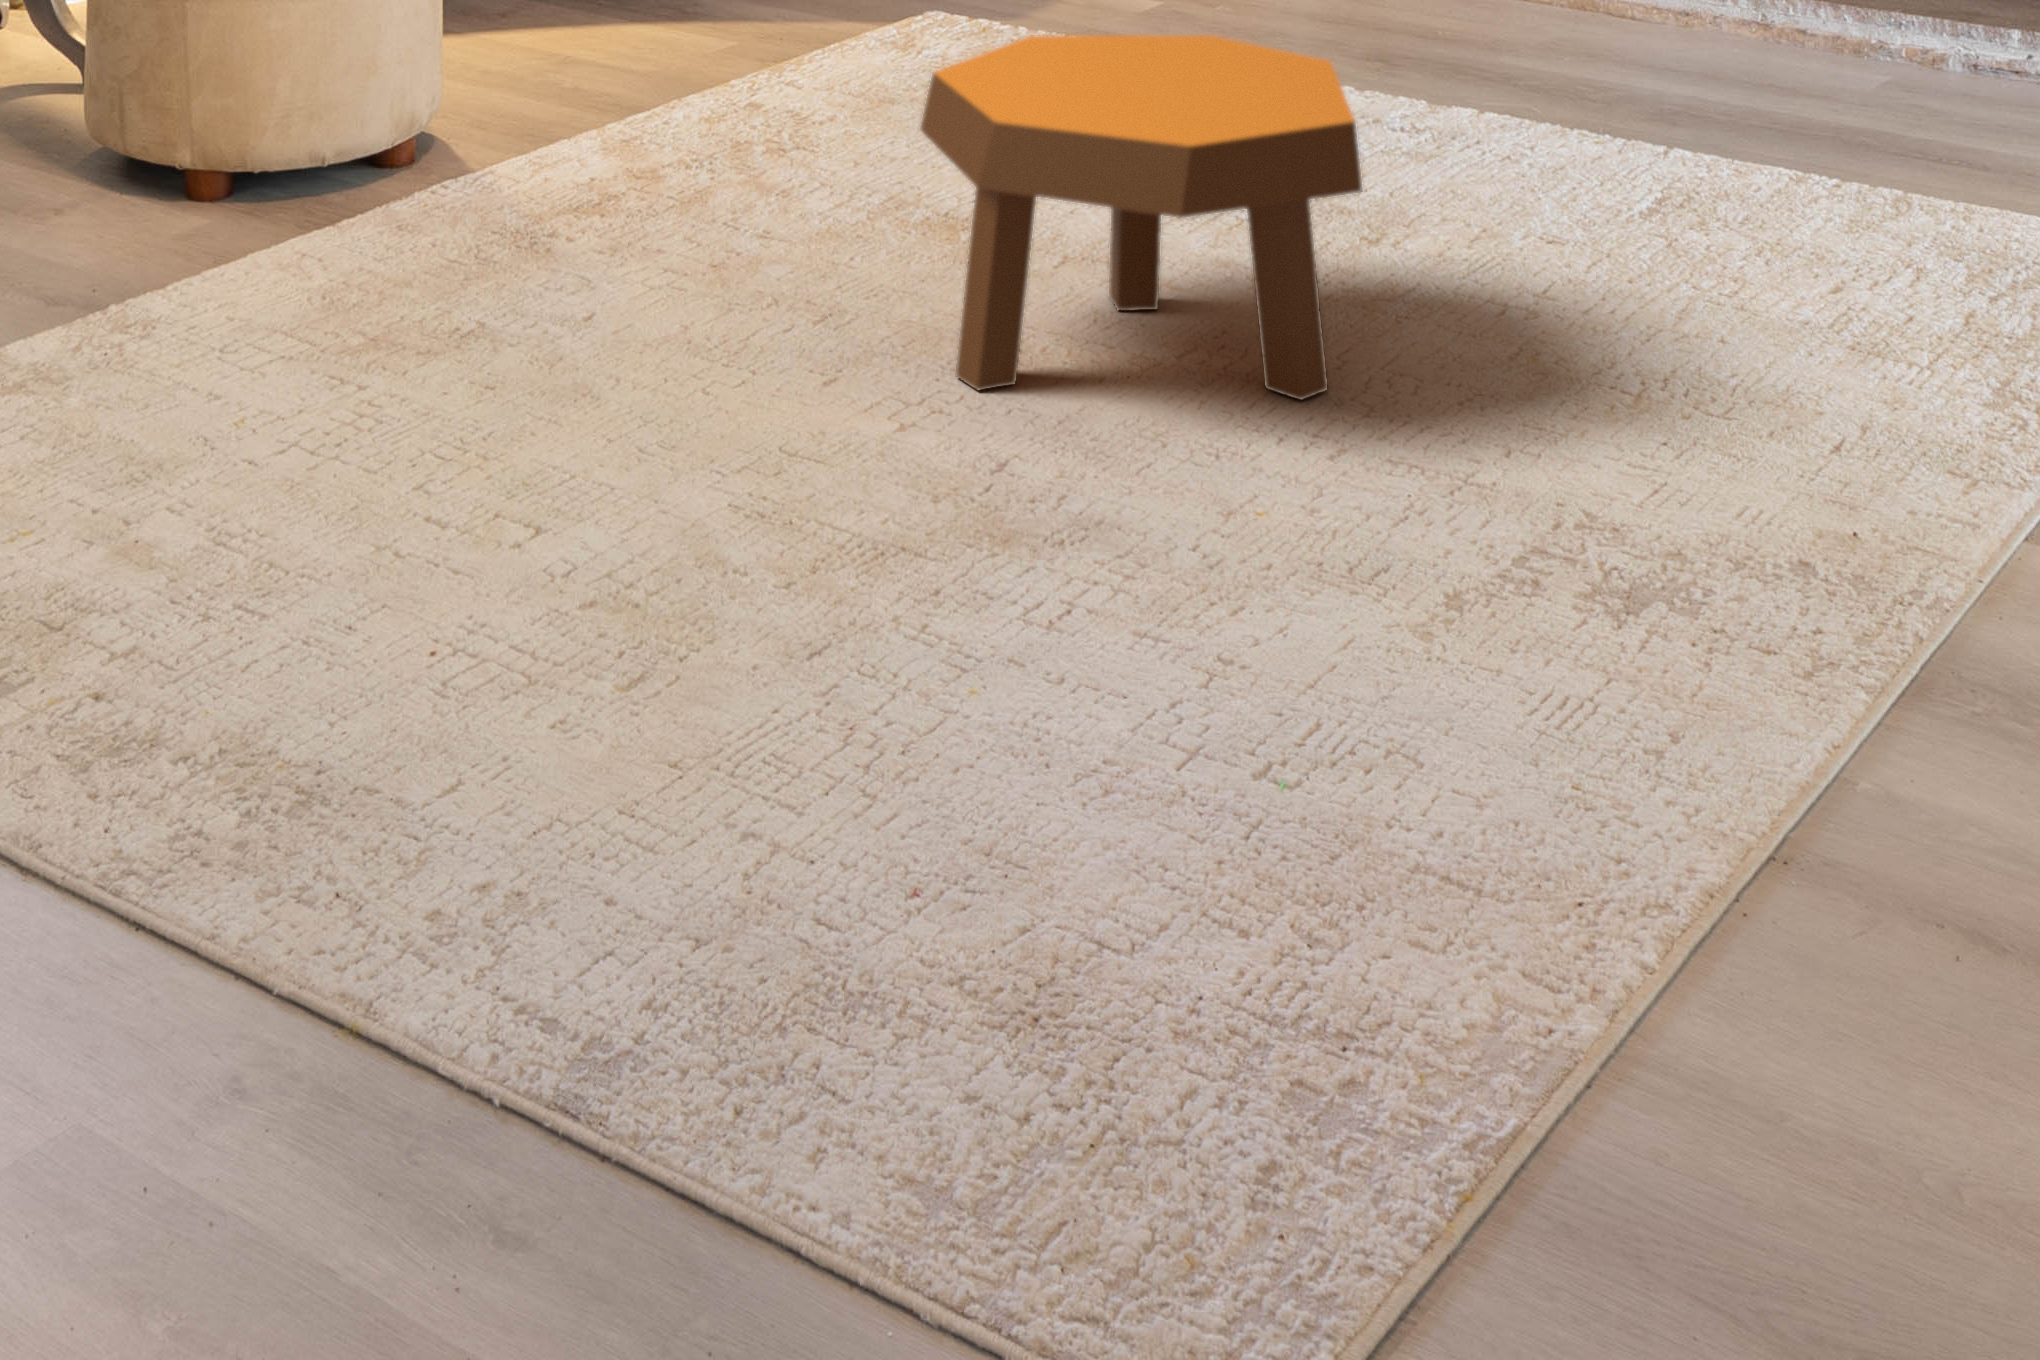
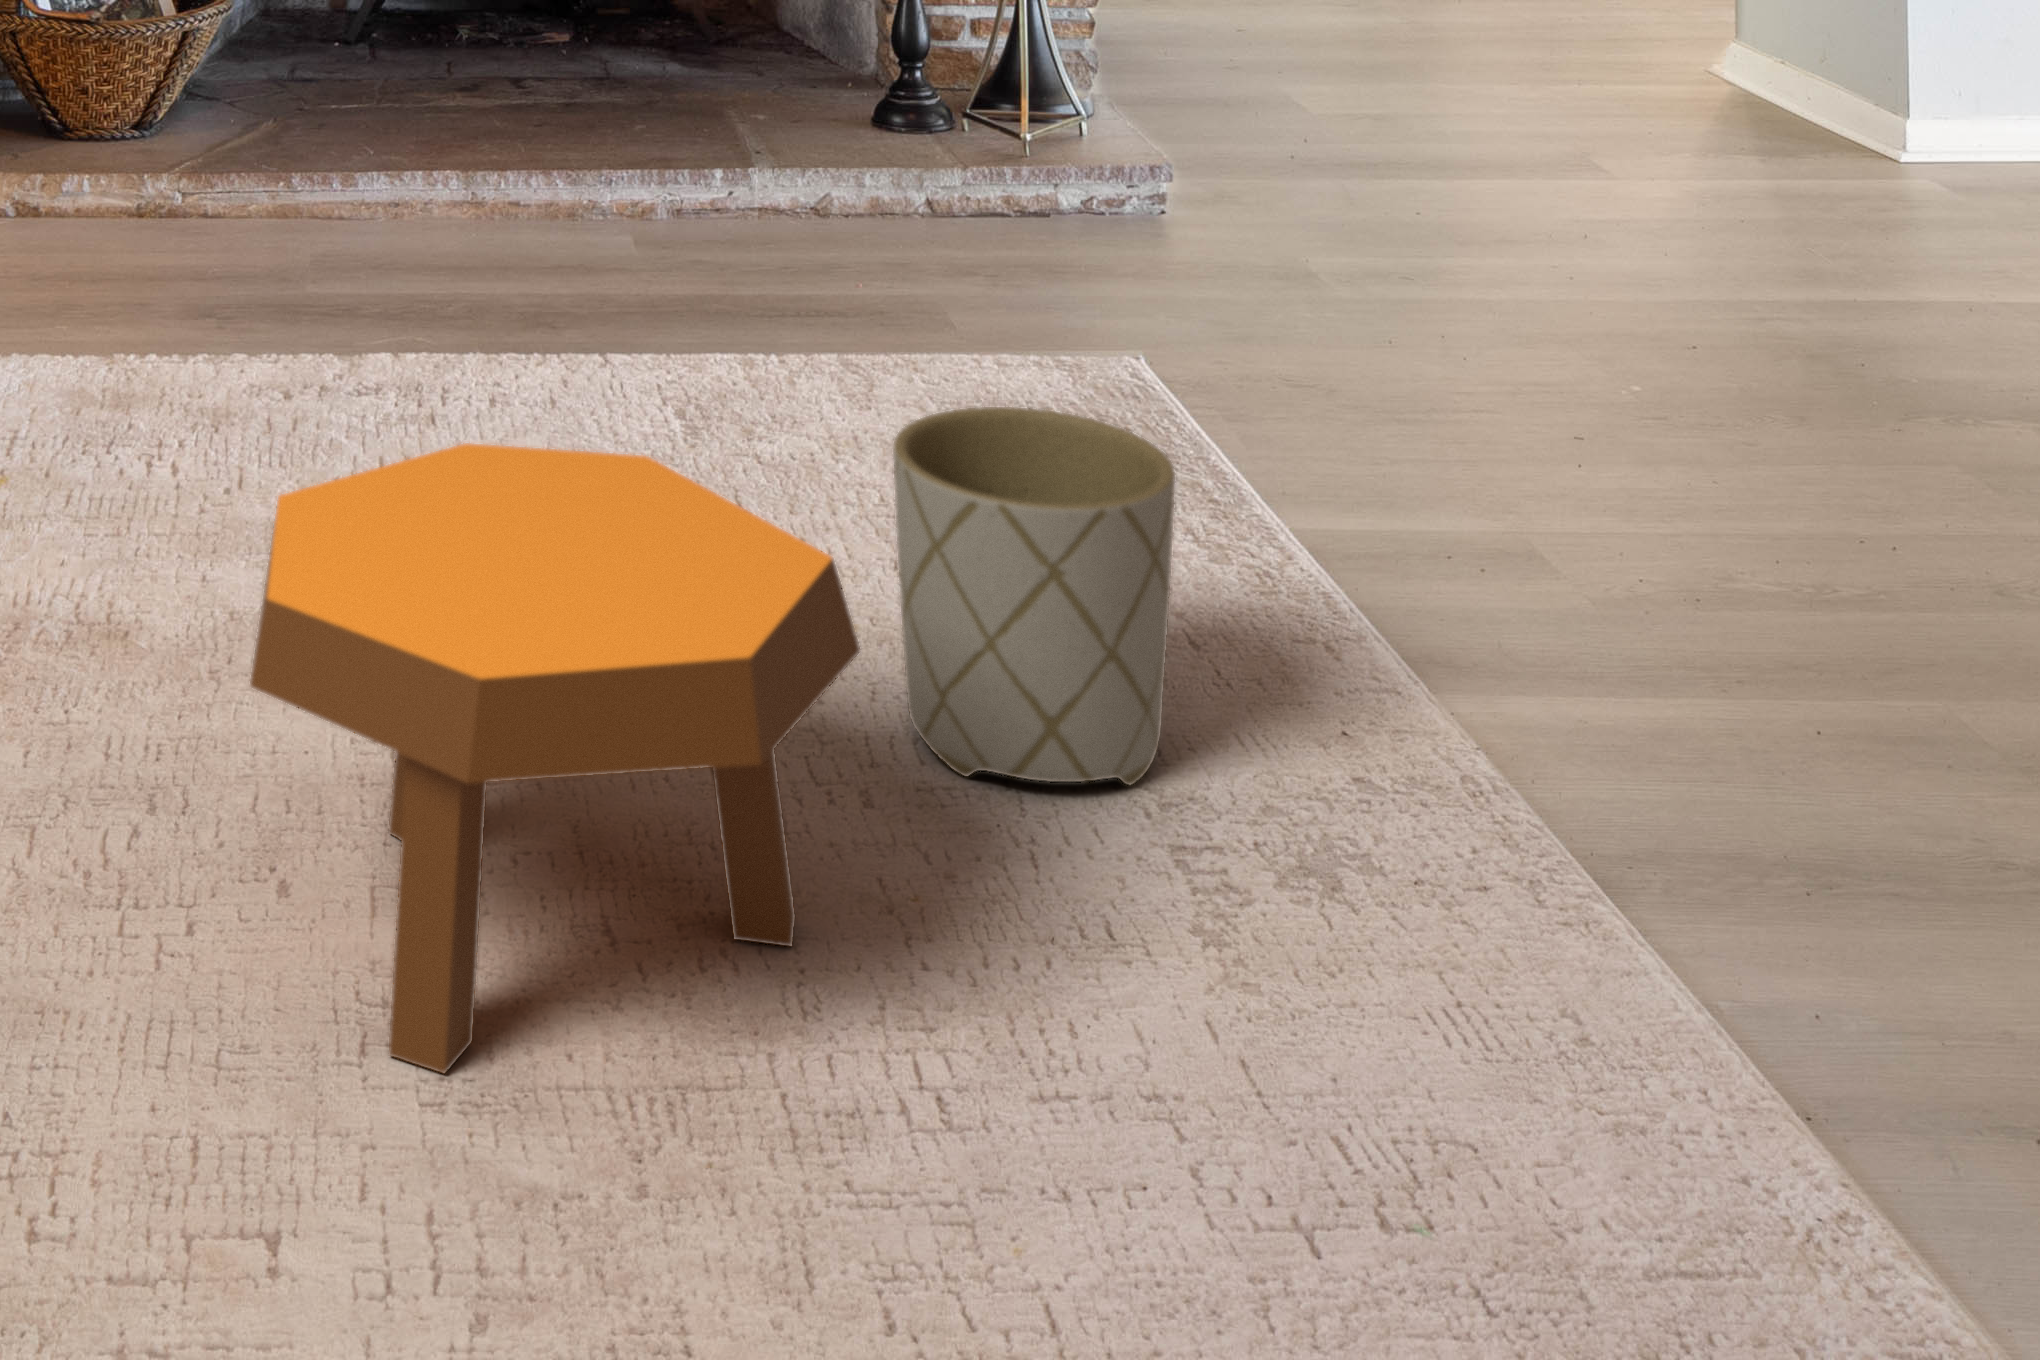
planter: none [1566,93,1812,398] -> present [893,407,1175,785]

